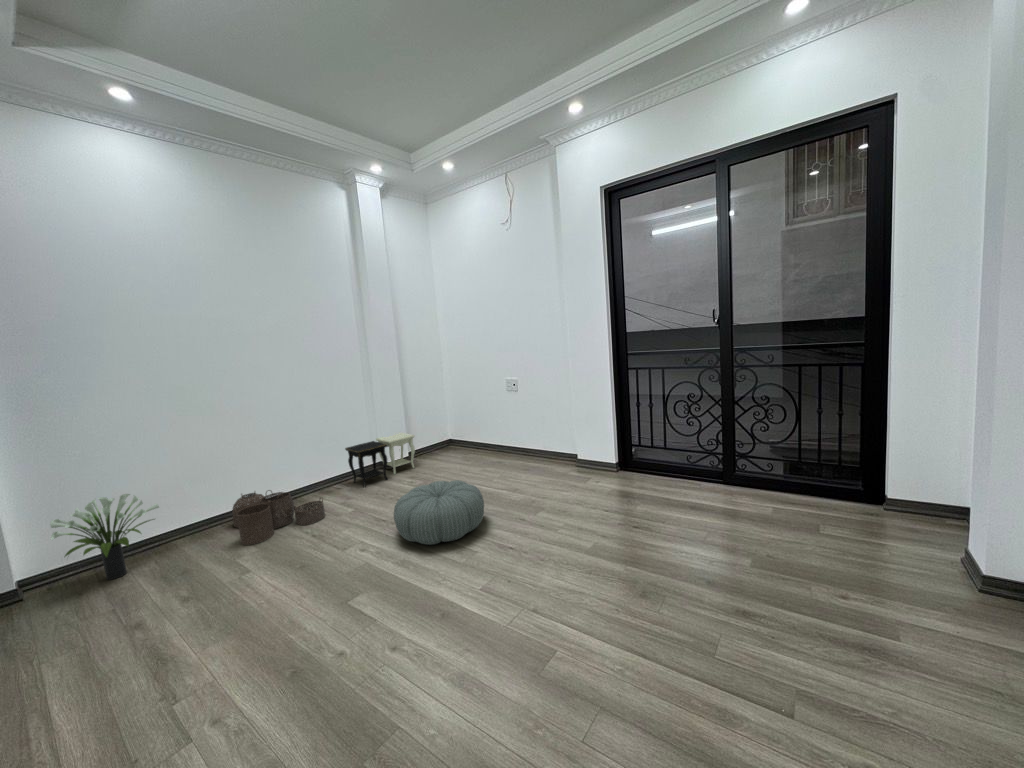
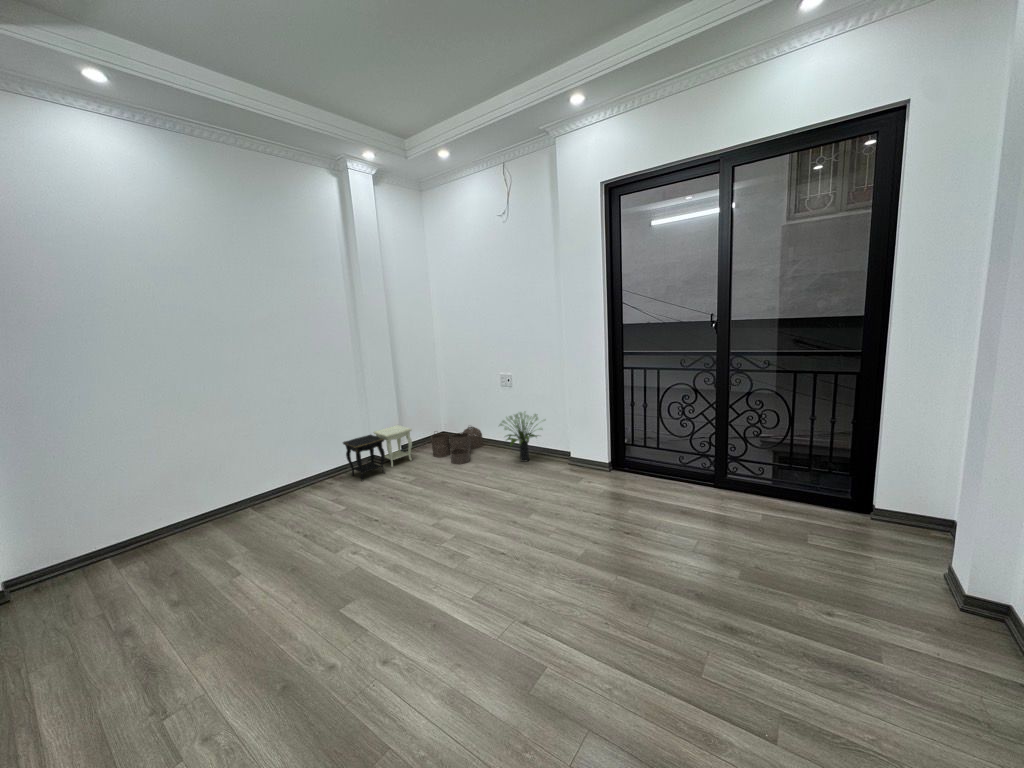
pouf: present [394,480,484,545] -> none [390,480,479,547]
woven basket: present [232,490,325,545] -> present [431,427,483,464]
potted plant: present [50,494,159,580] -> present [499,411,546,461]

